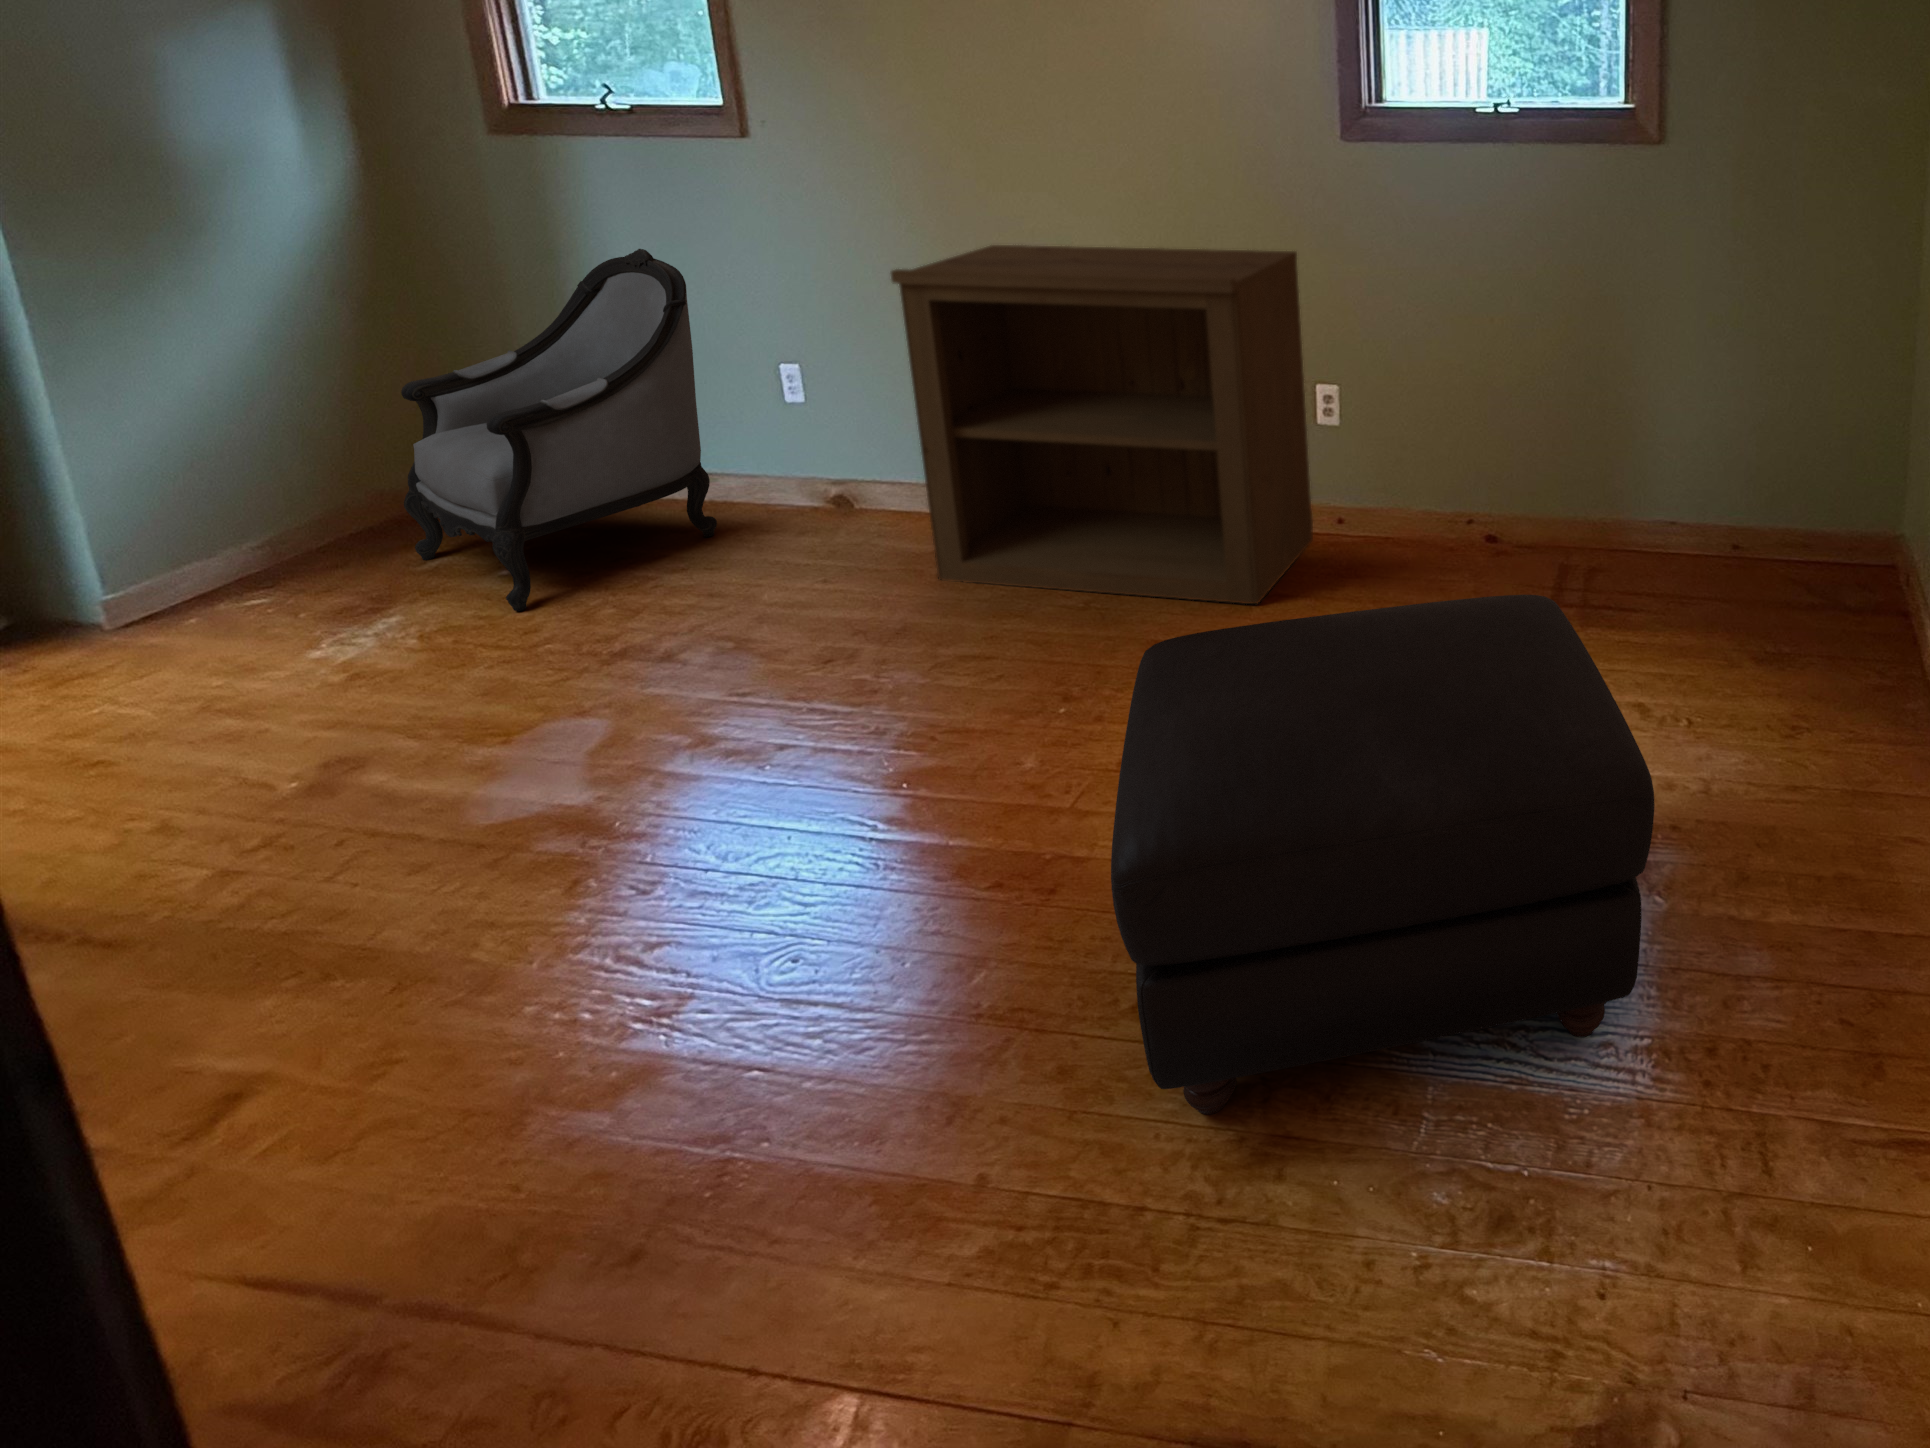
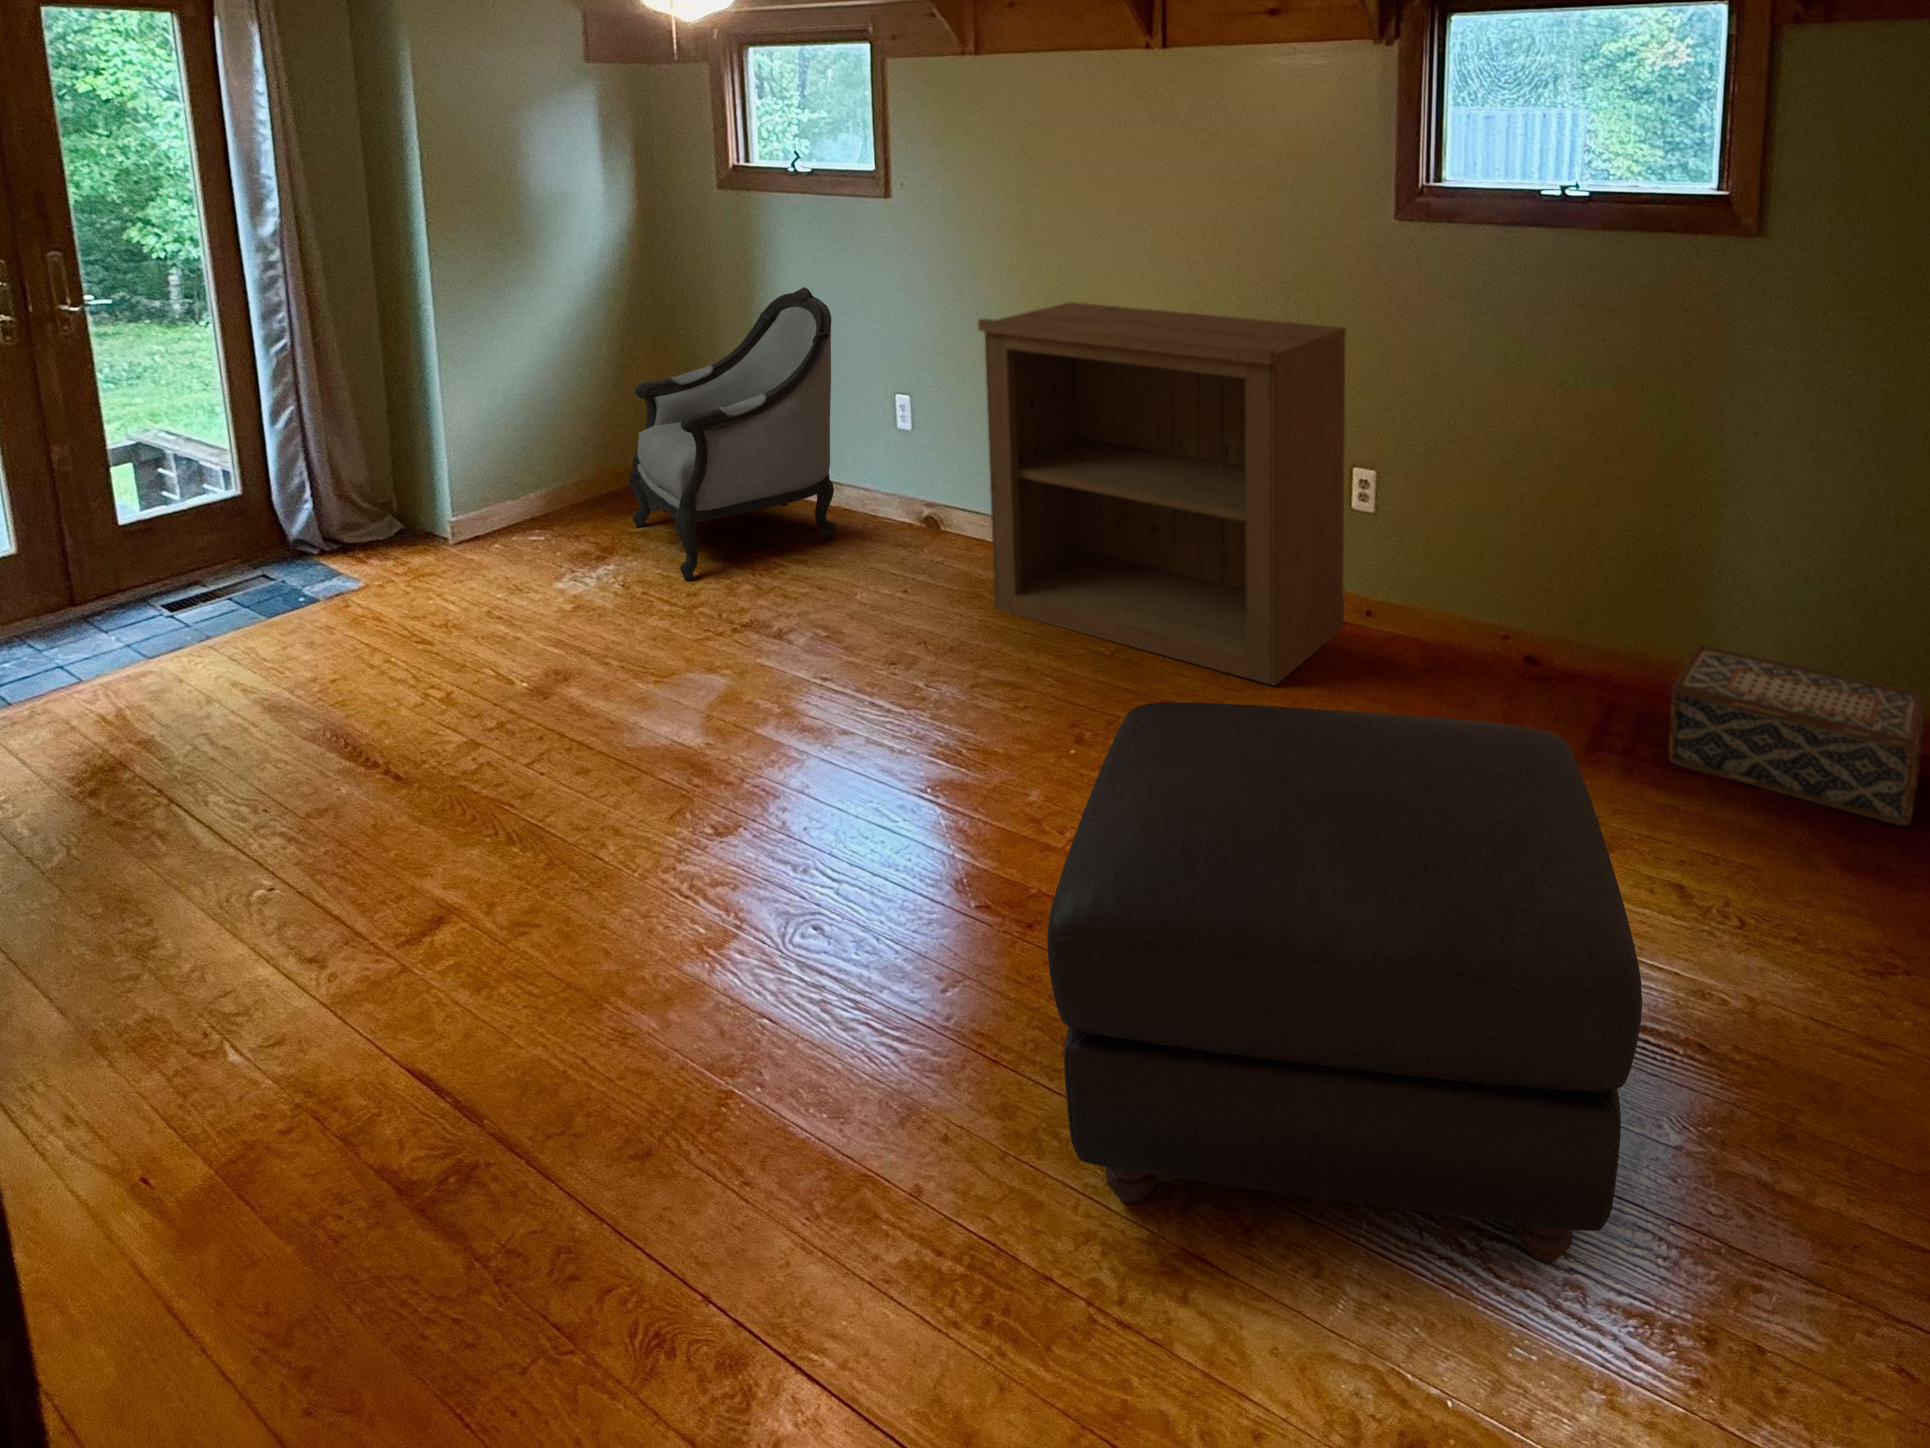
woven basket: none [1612,503,1796,621] -> present [1669,645,1925,826]

